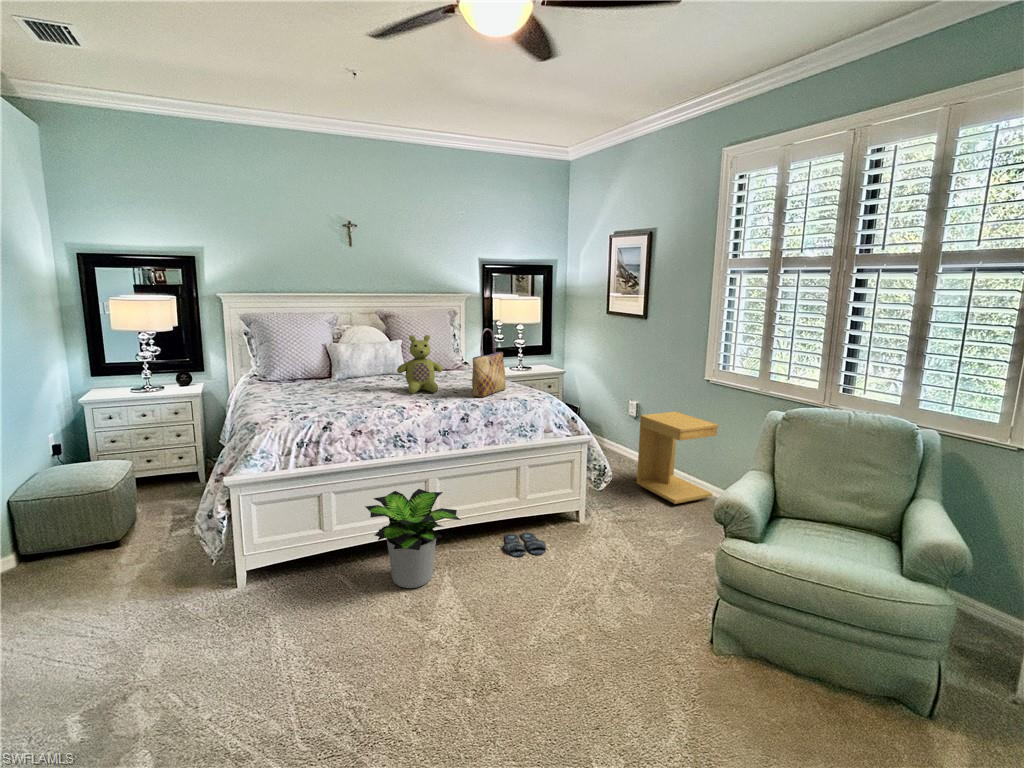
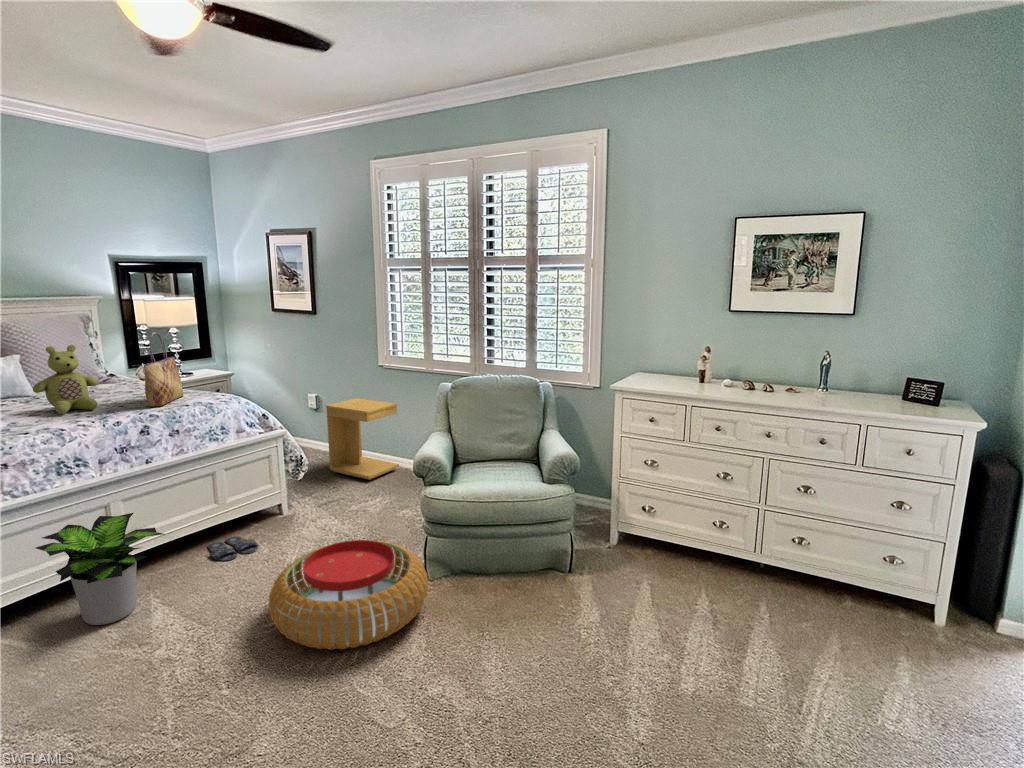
pouf: none [528,576,709,718] -> present [269,540,428,650]

